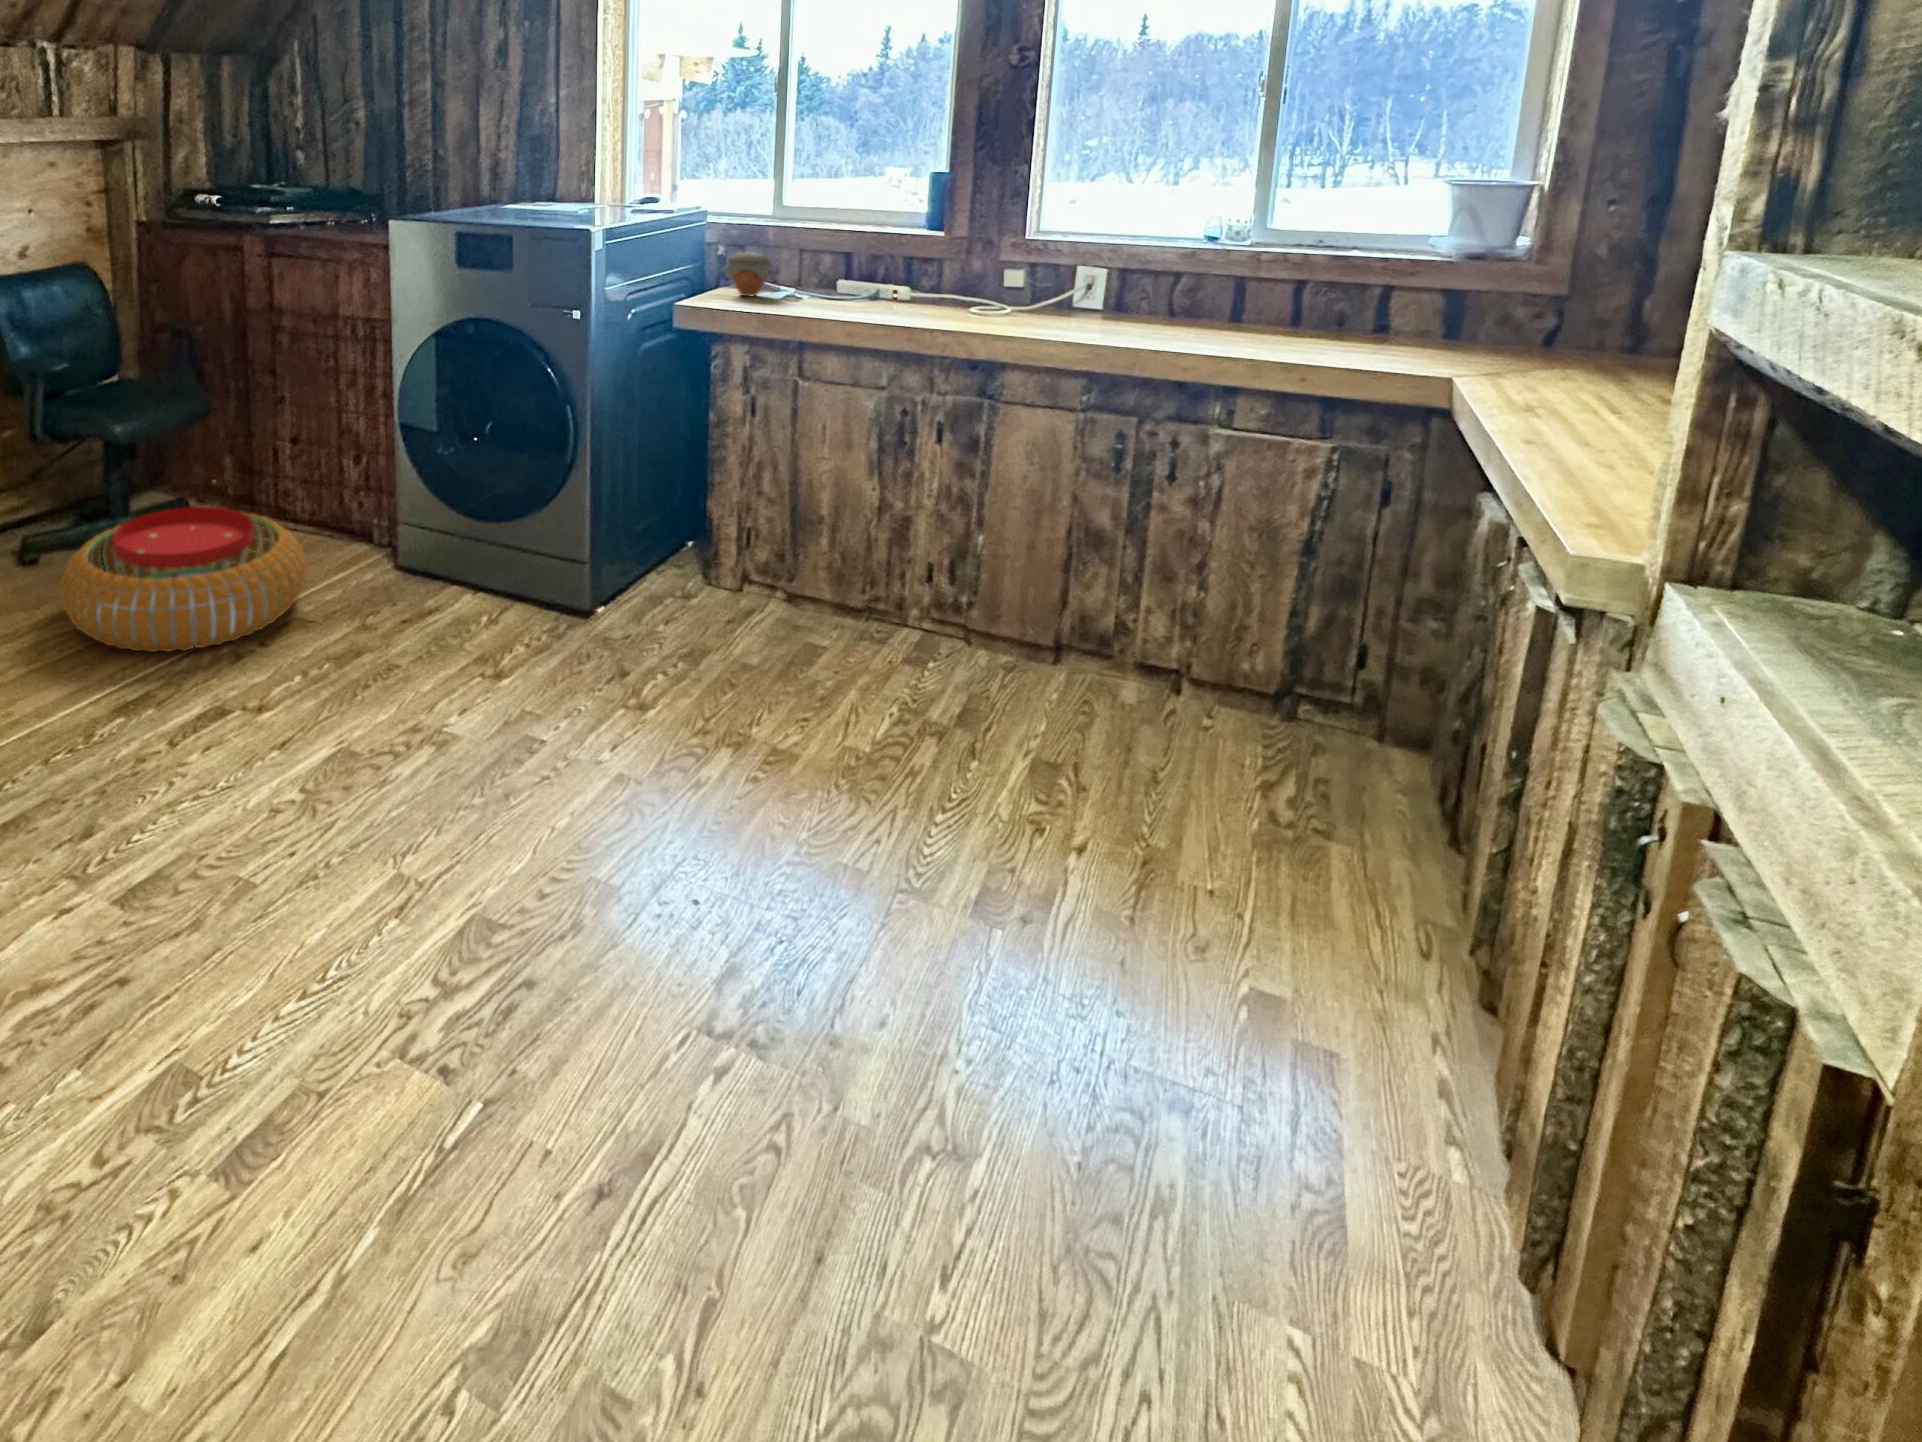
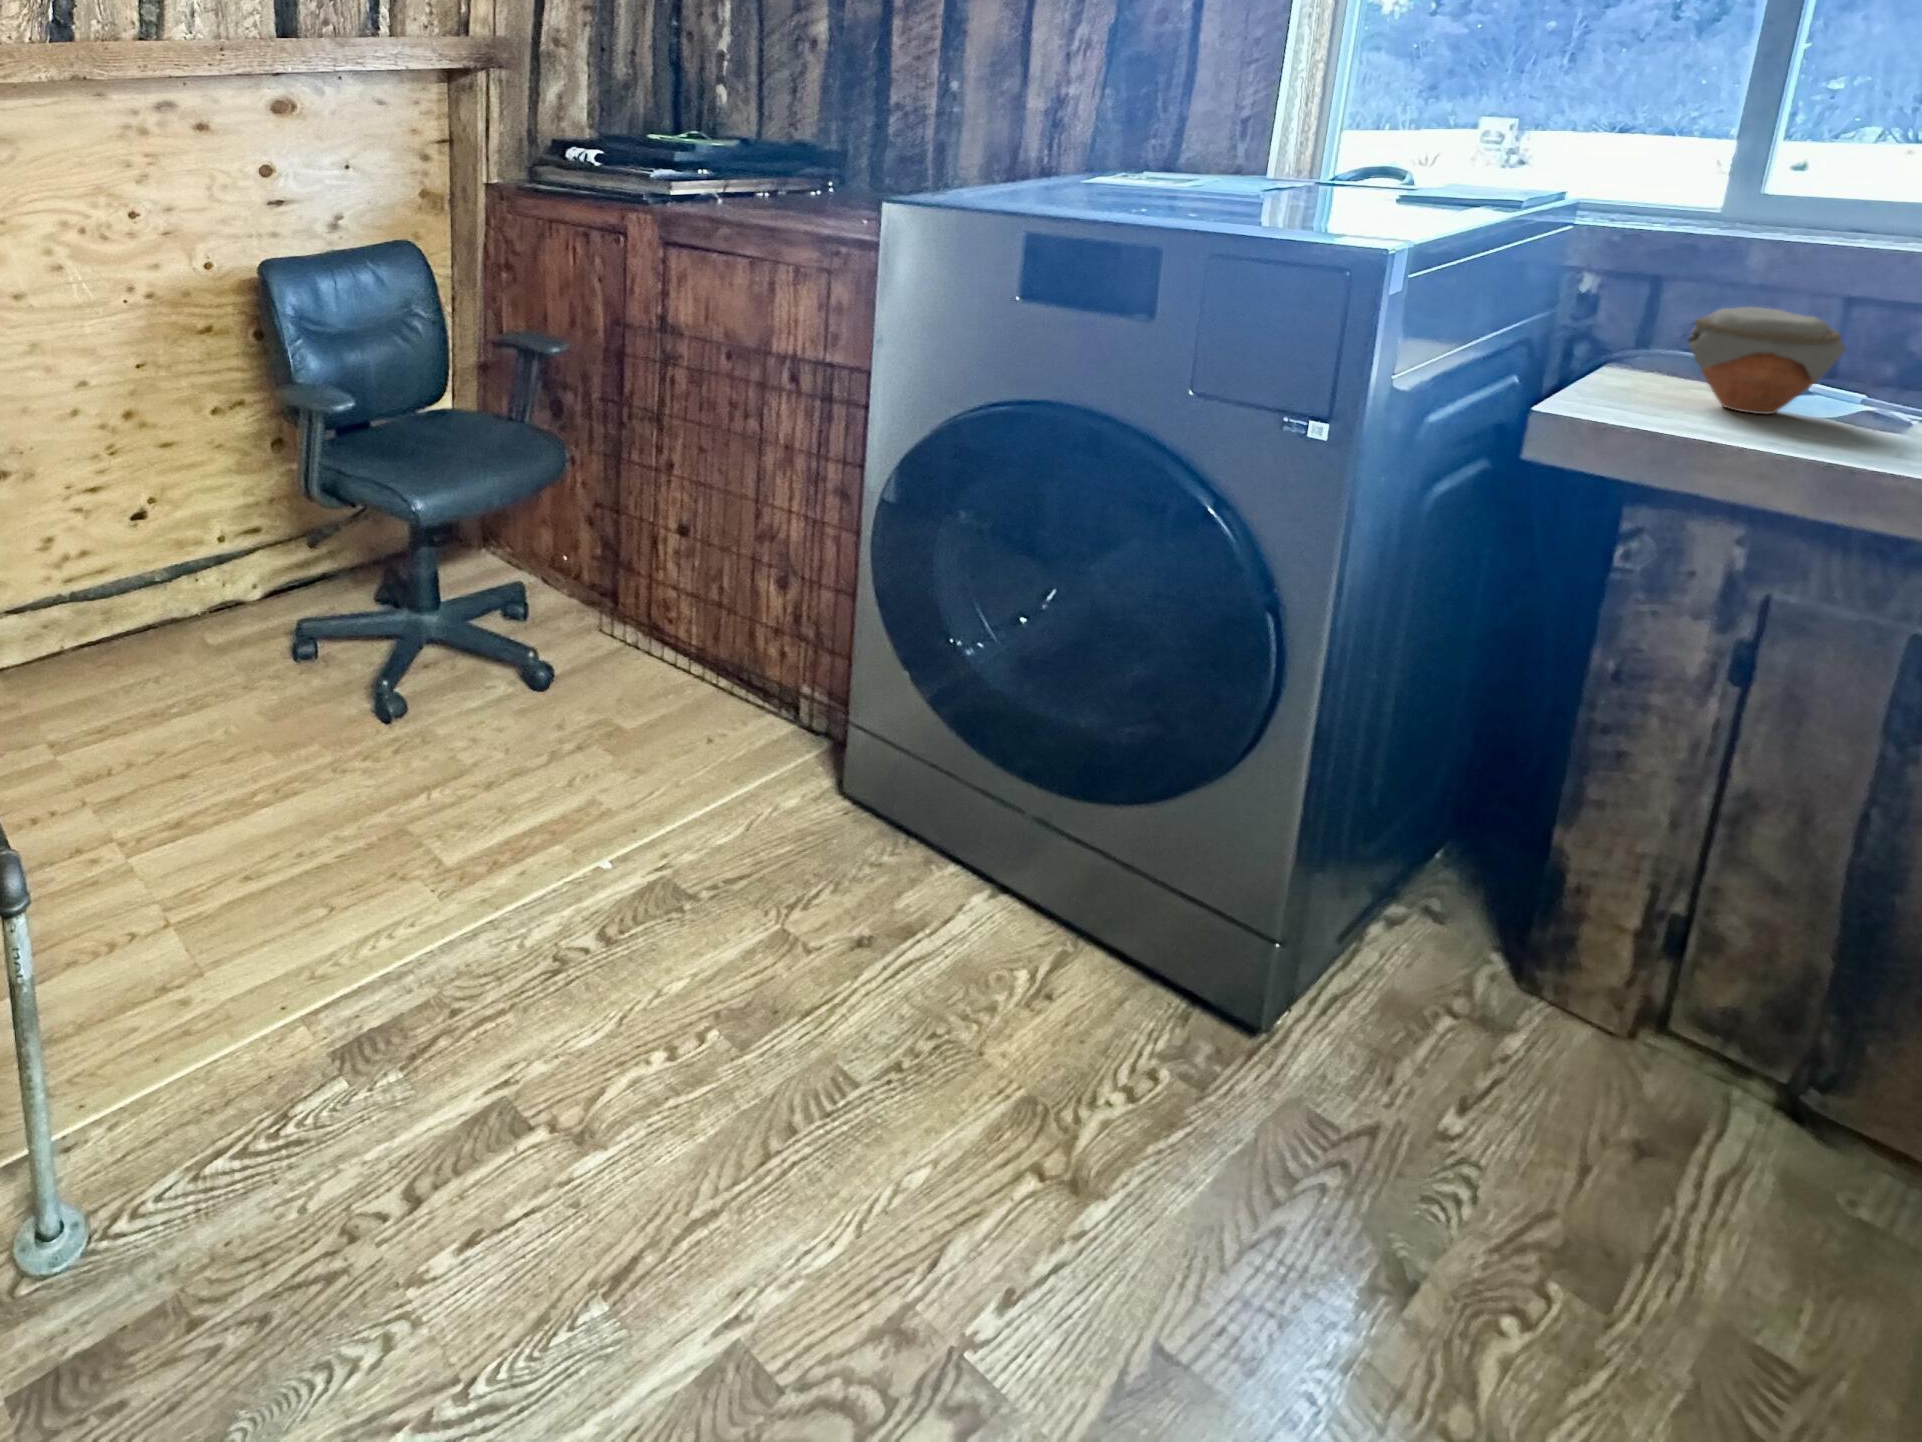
pouf: present [60,507,306,652] -> none [298,645,682,934]

